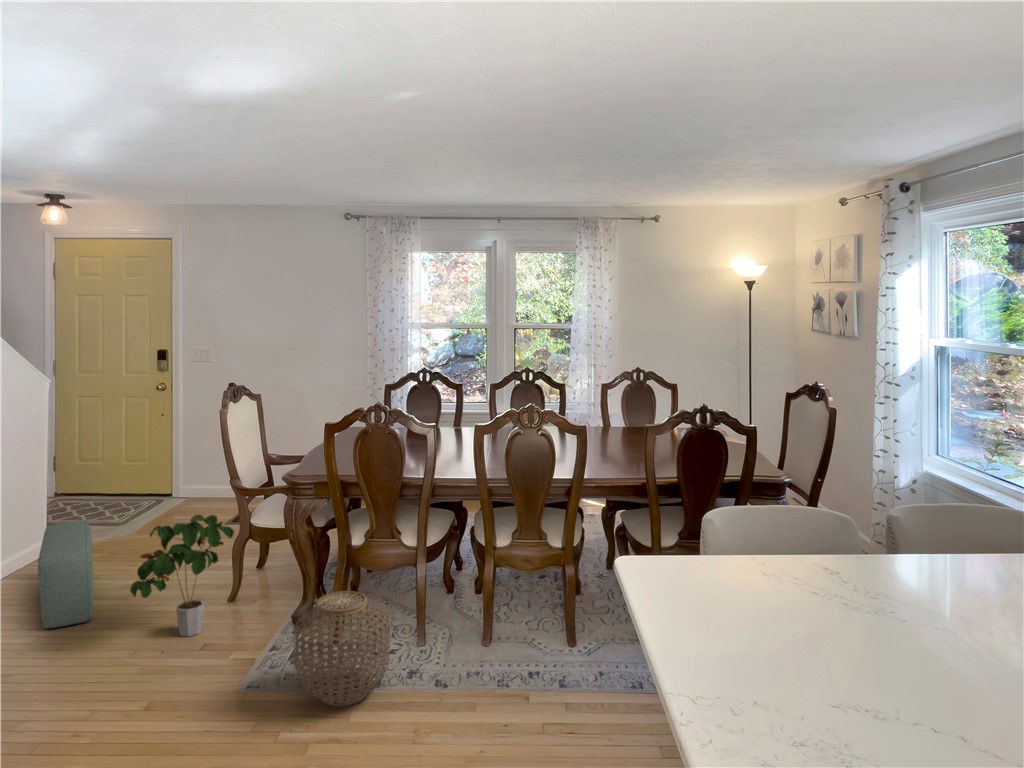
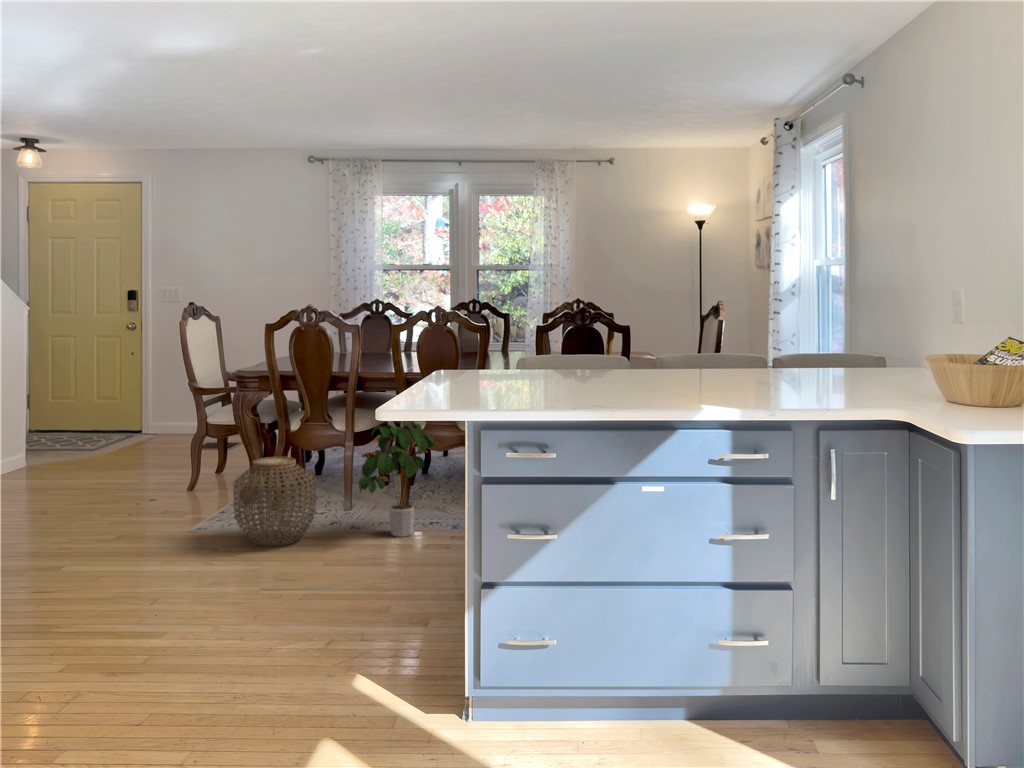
potted plant: present [130,515,234,636] -> present [359,421,434,537]
pouf: present [38,521,93,628] -> none [21,427,67,506]

